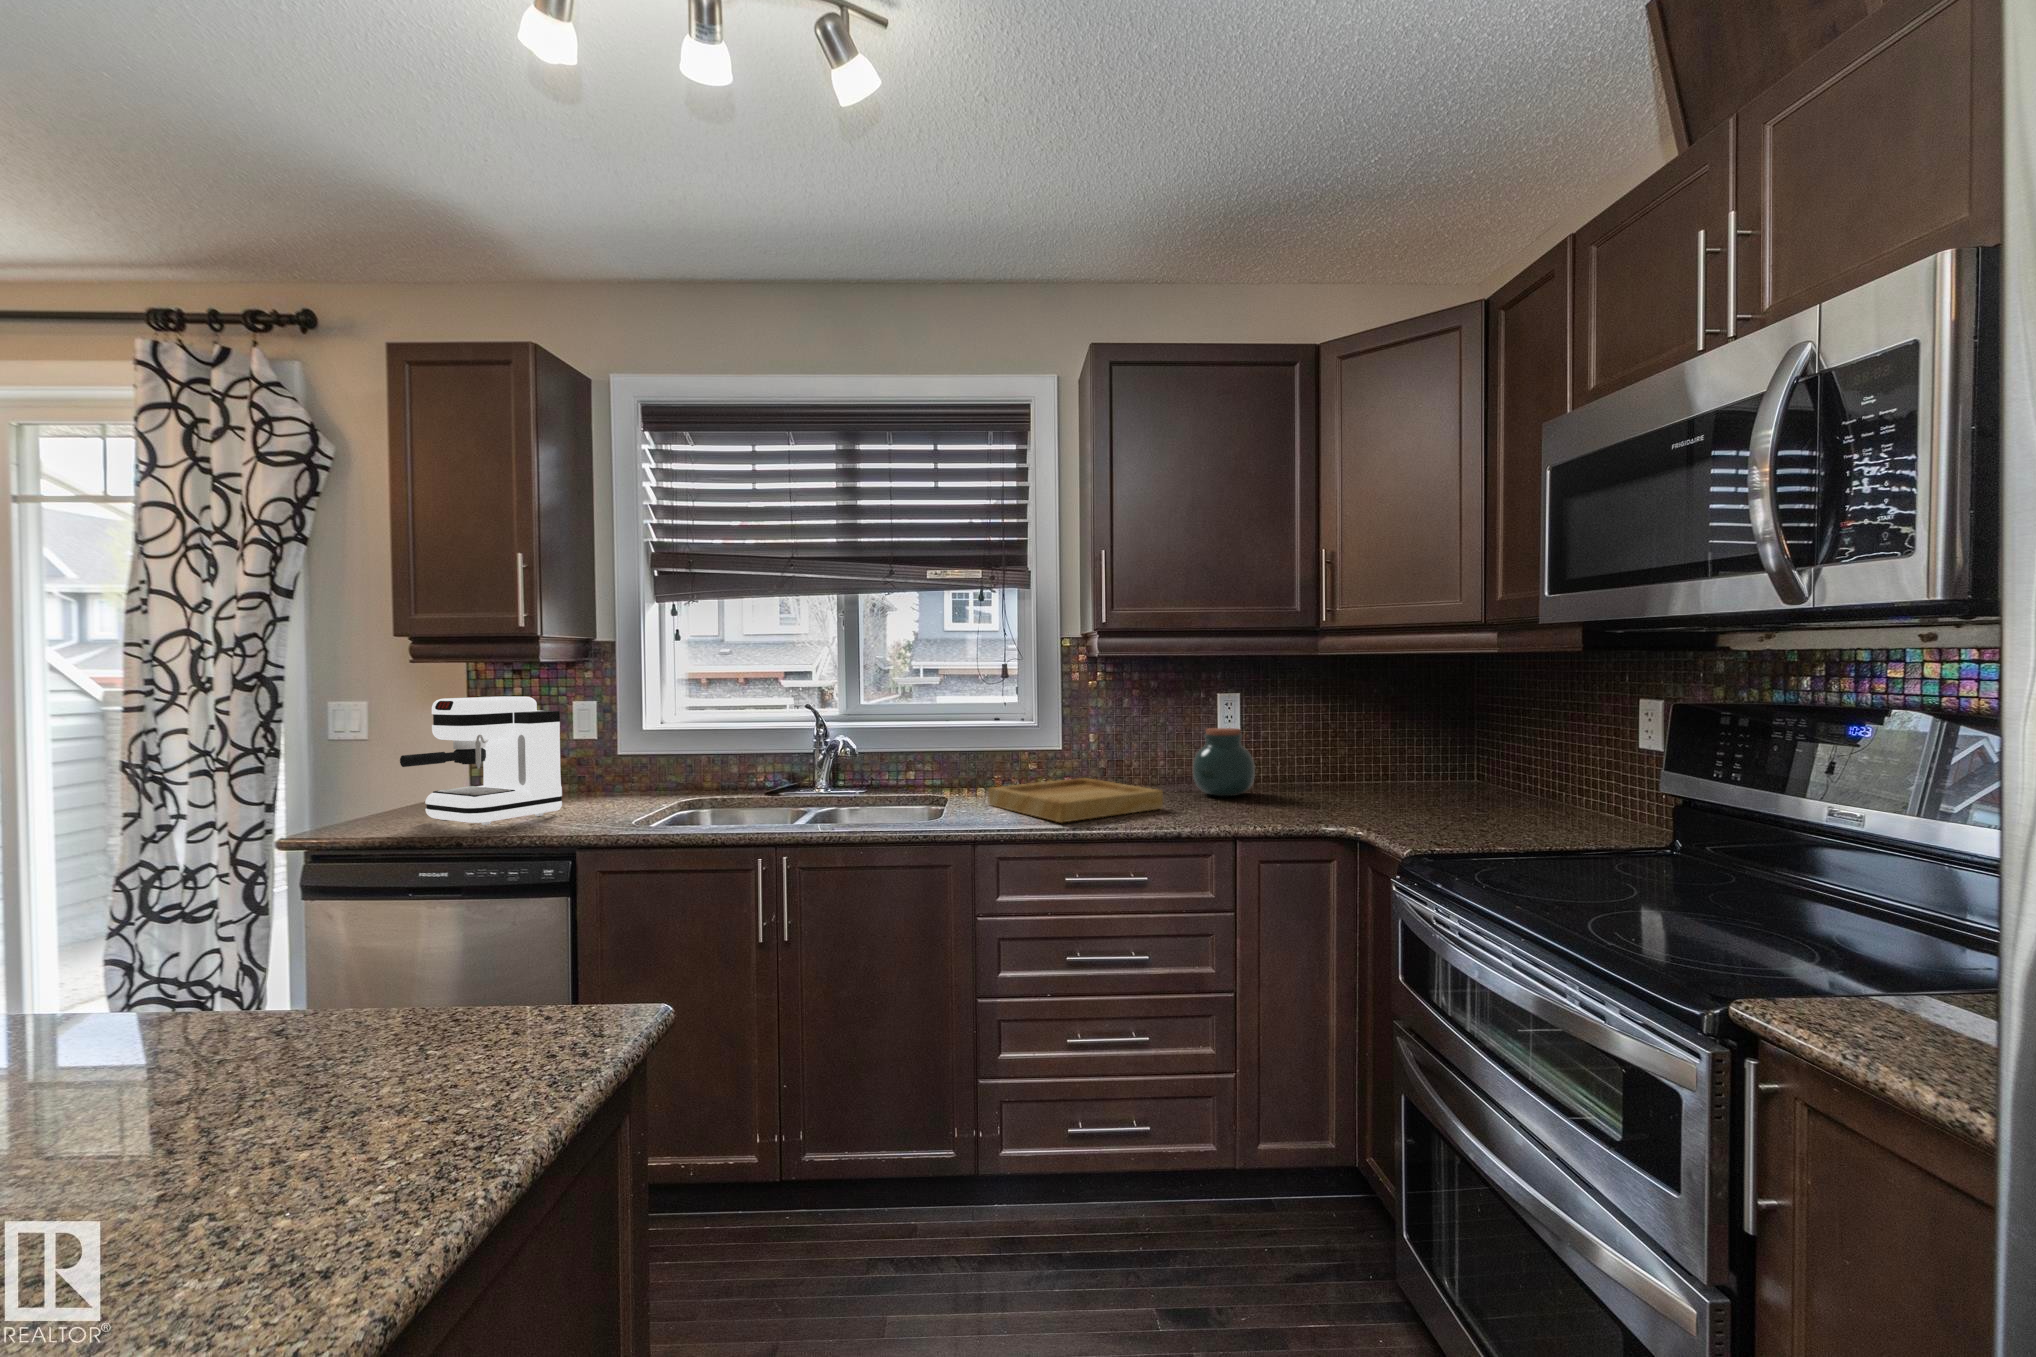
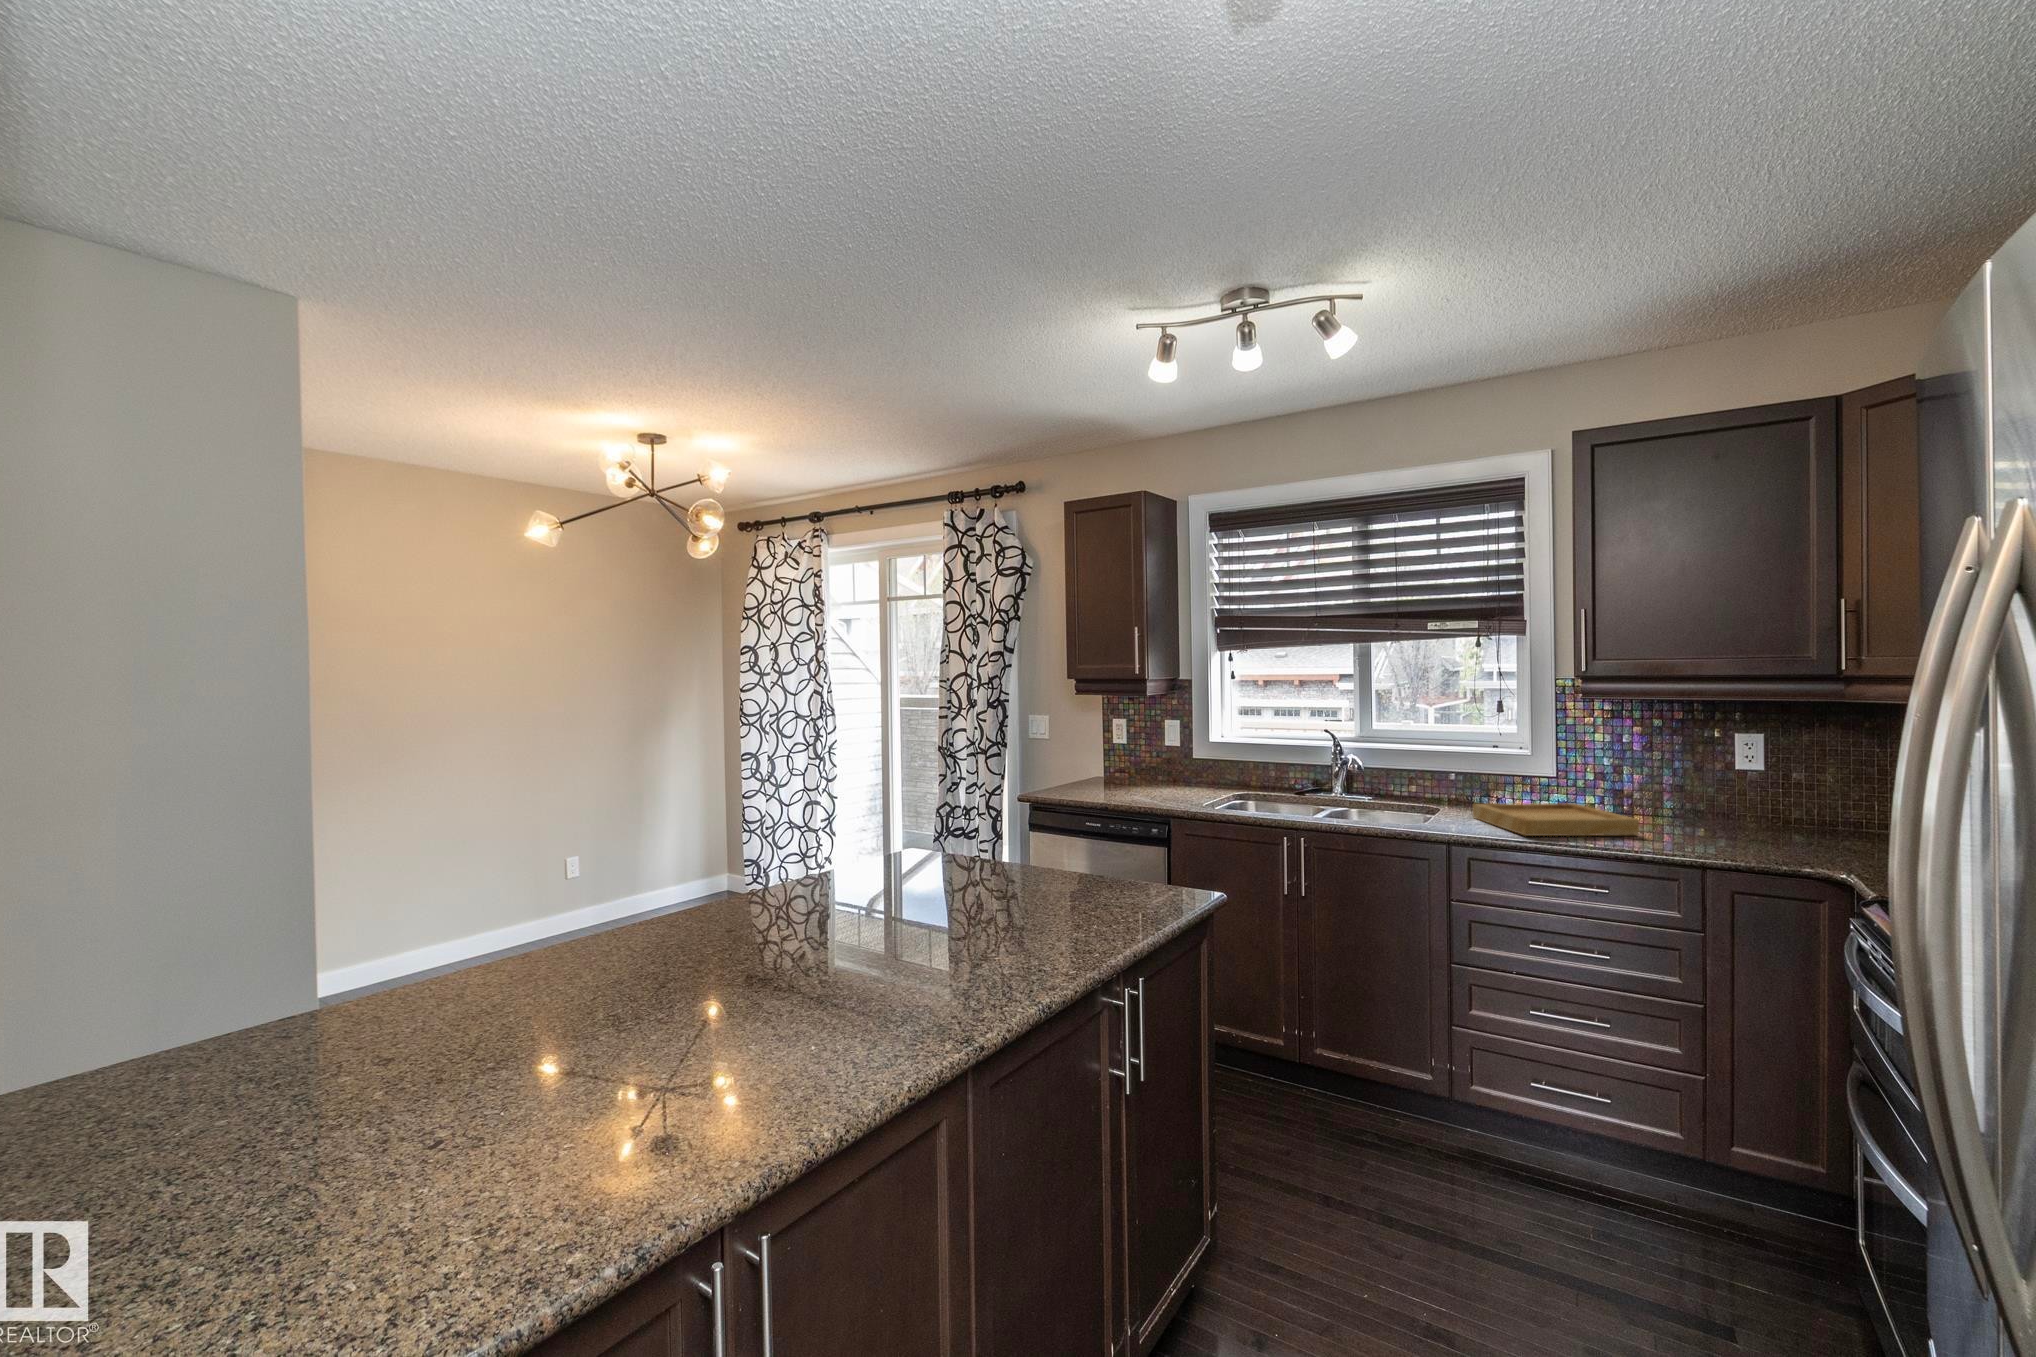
coffee maker: present [400,696,562,825] -> none [1075,717,1161,799]
jar: present [1193,728,1255,796] -> none [1689,767,1762,832]

